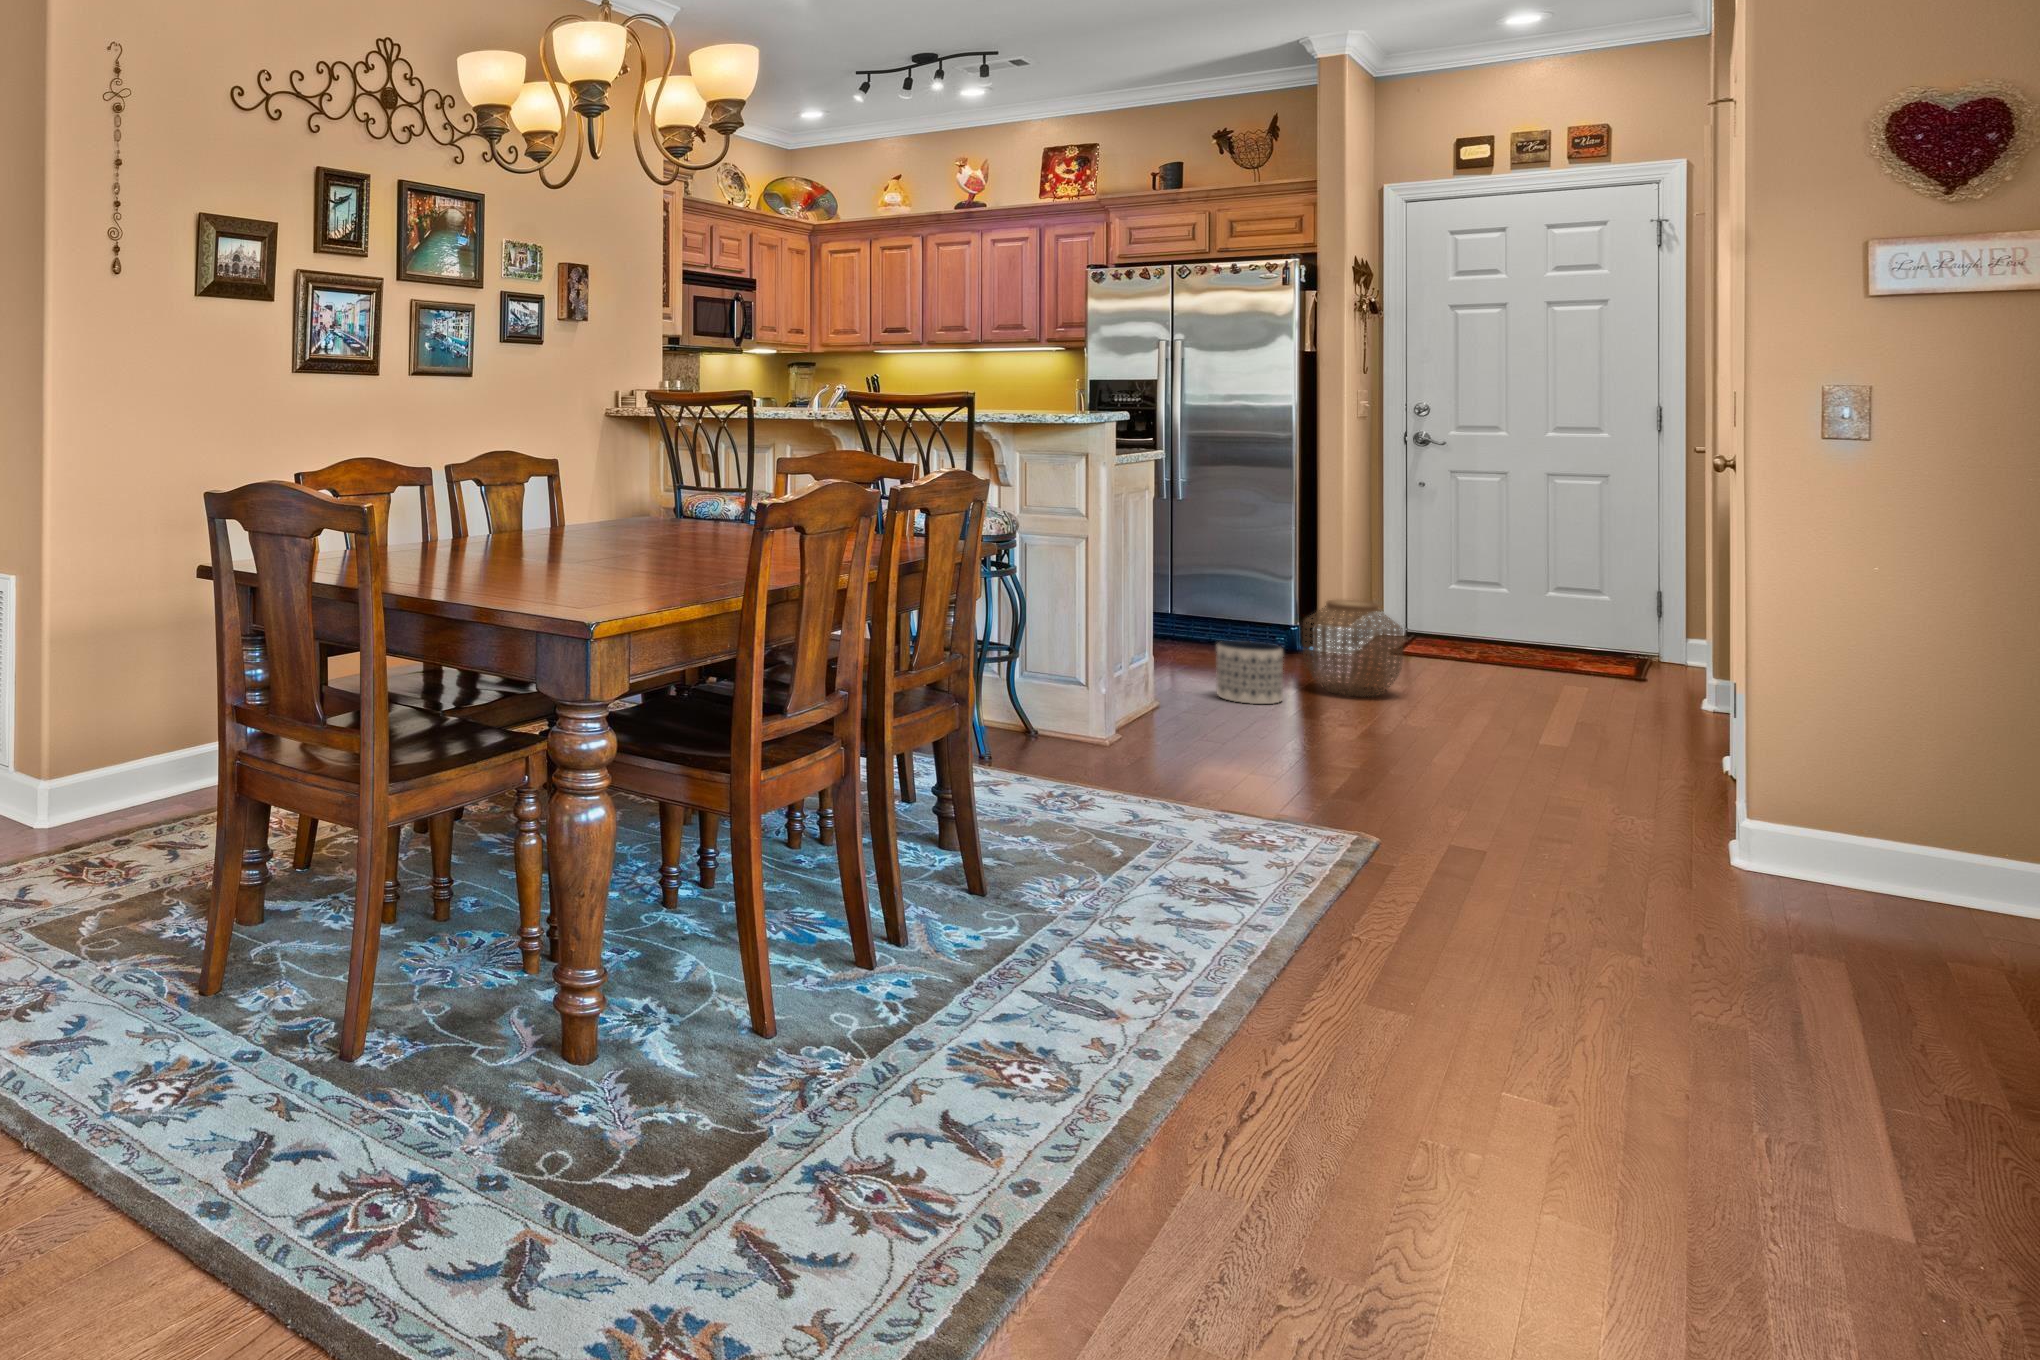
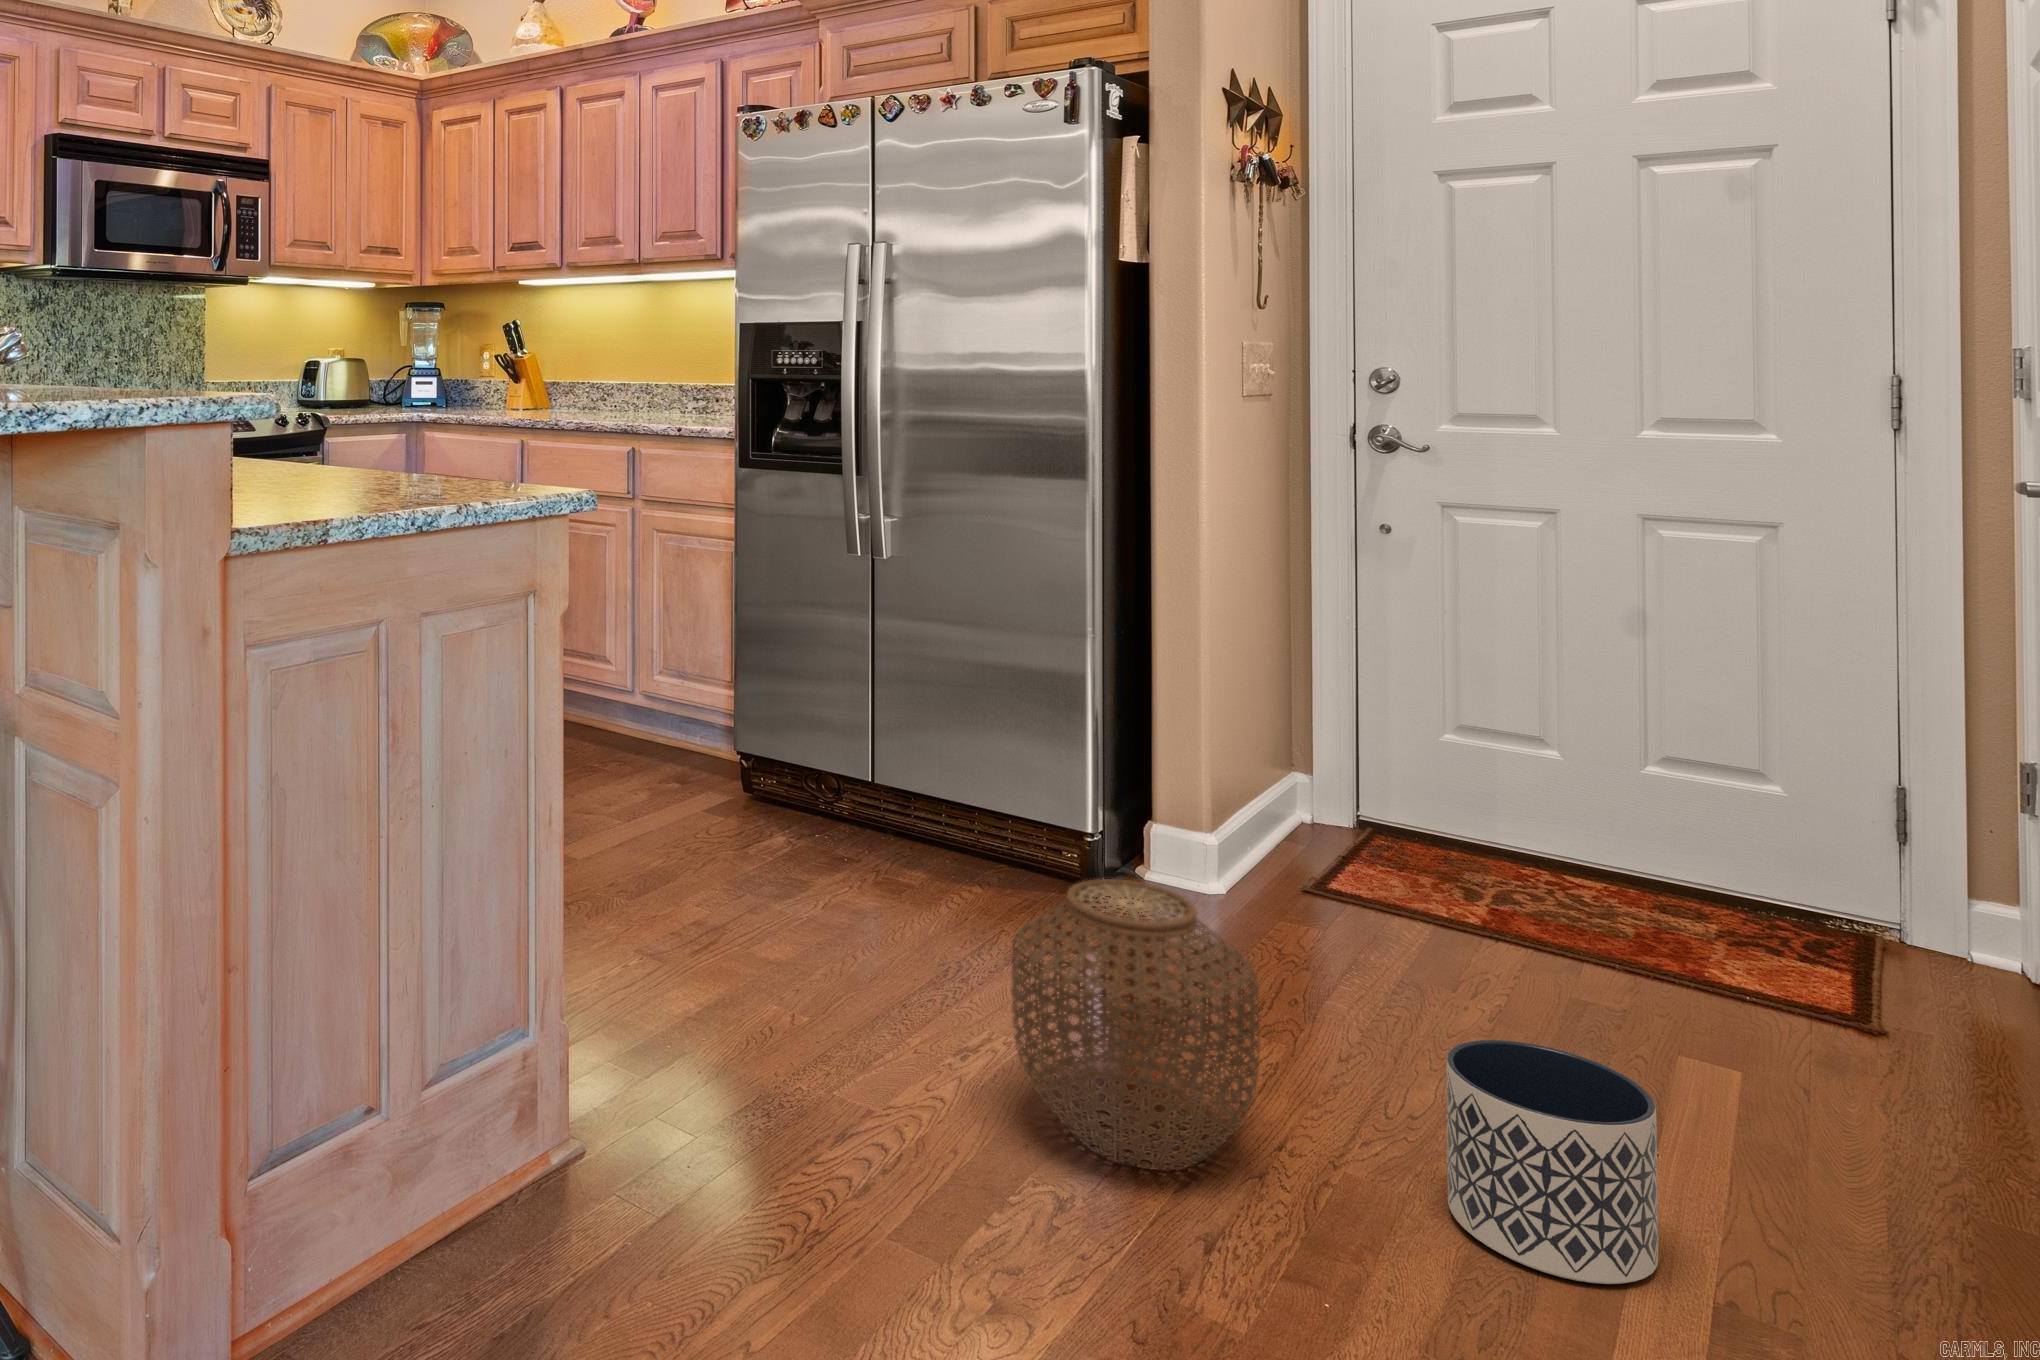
planter: present [1216,641,1283,704] -> present [1447,1040,1658,1284]

